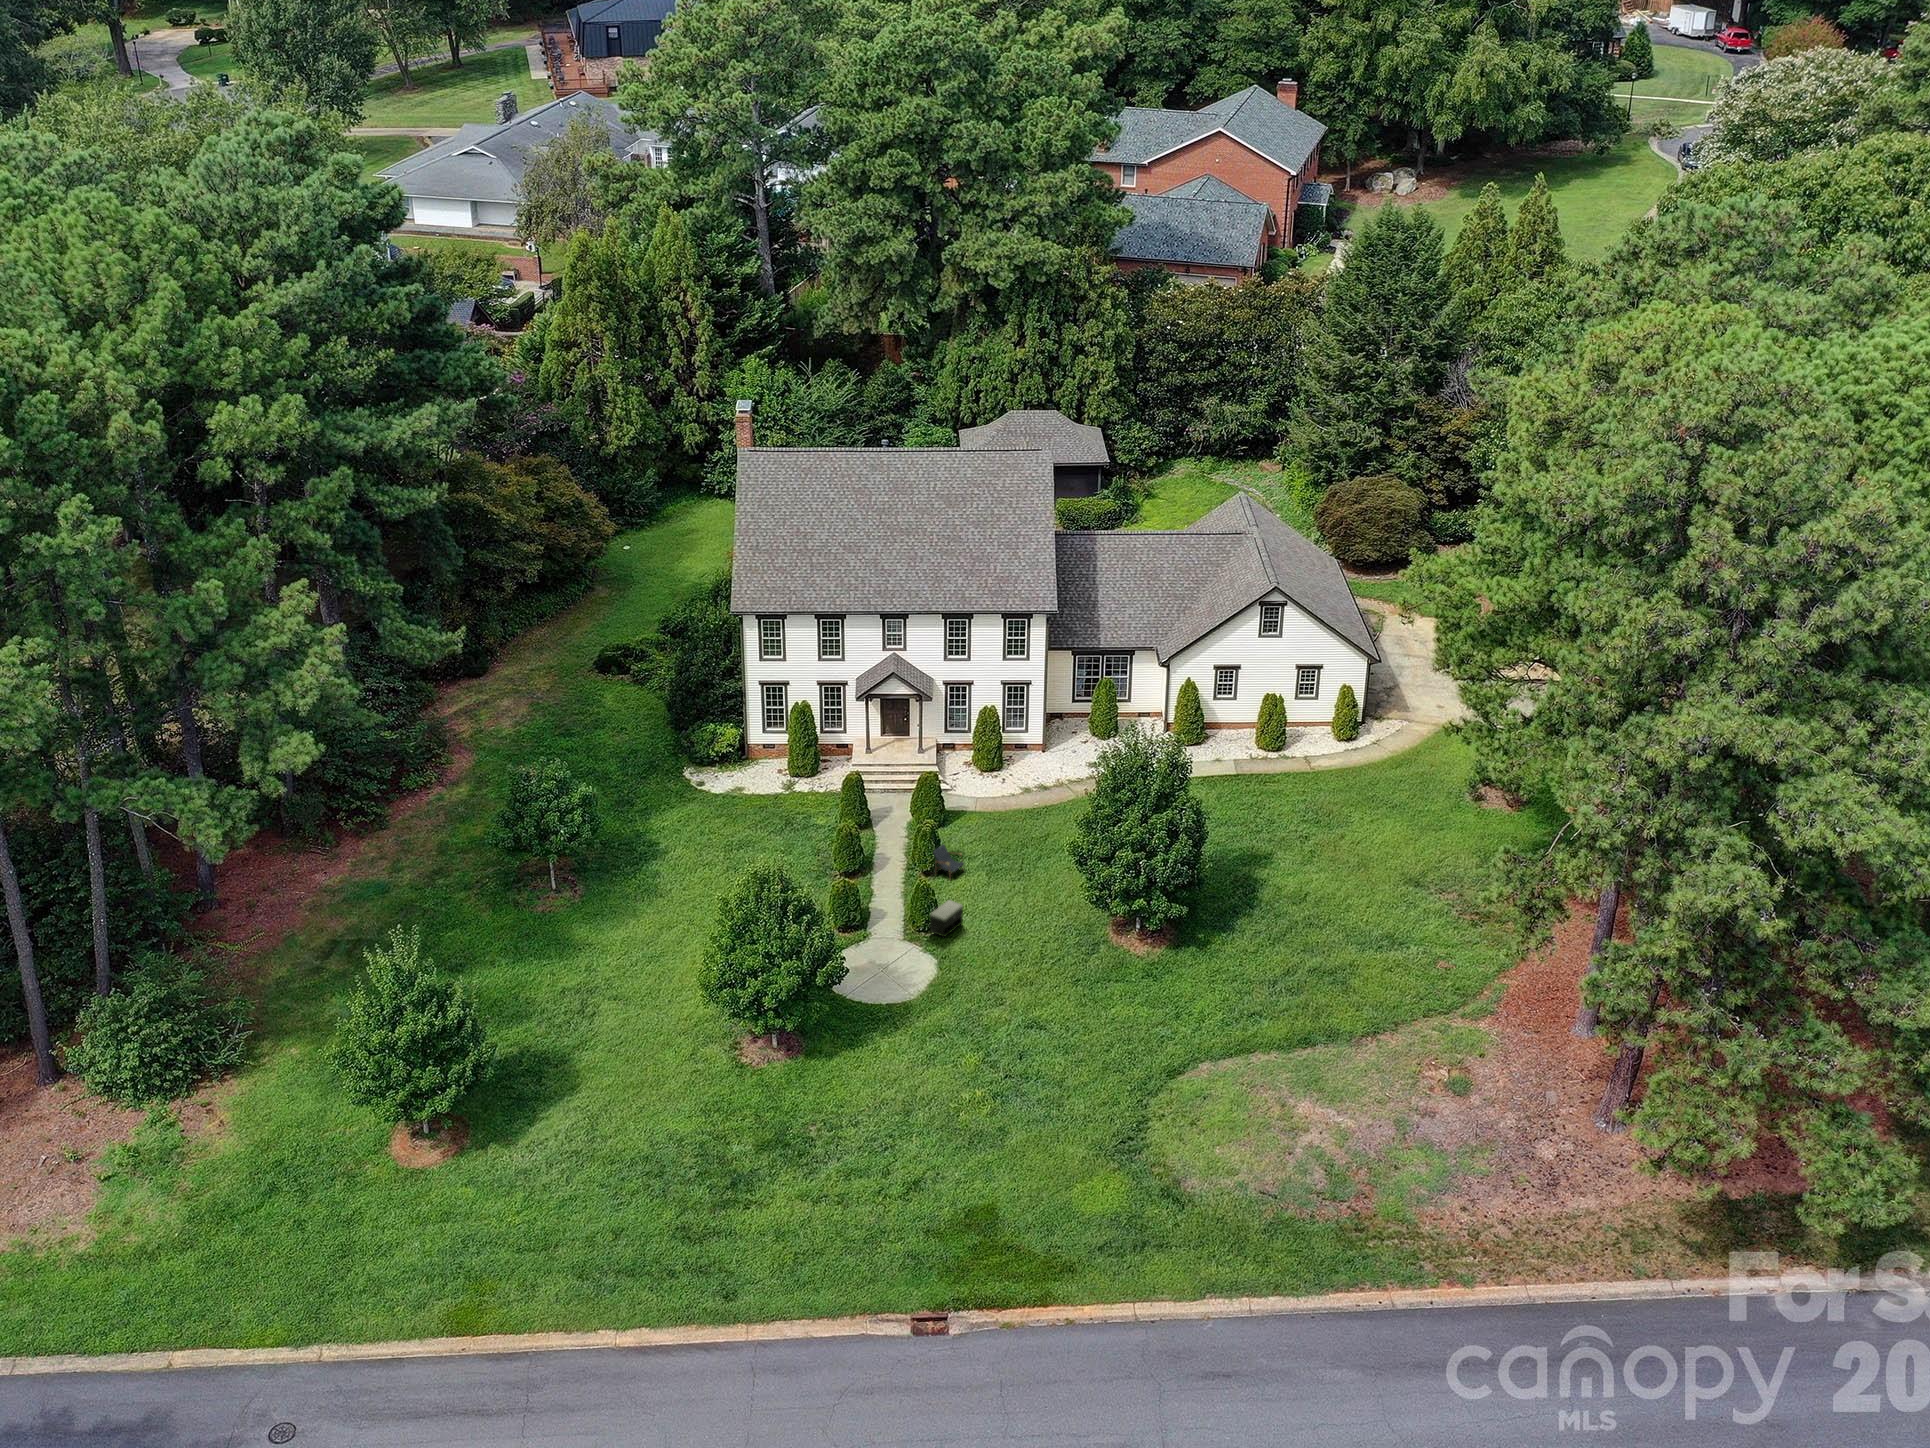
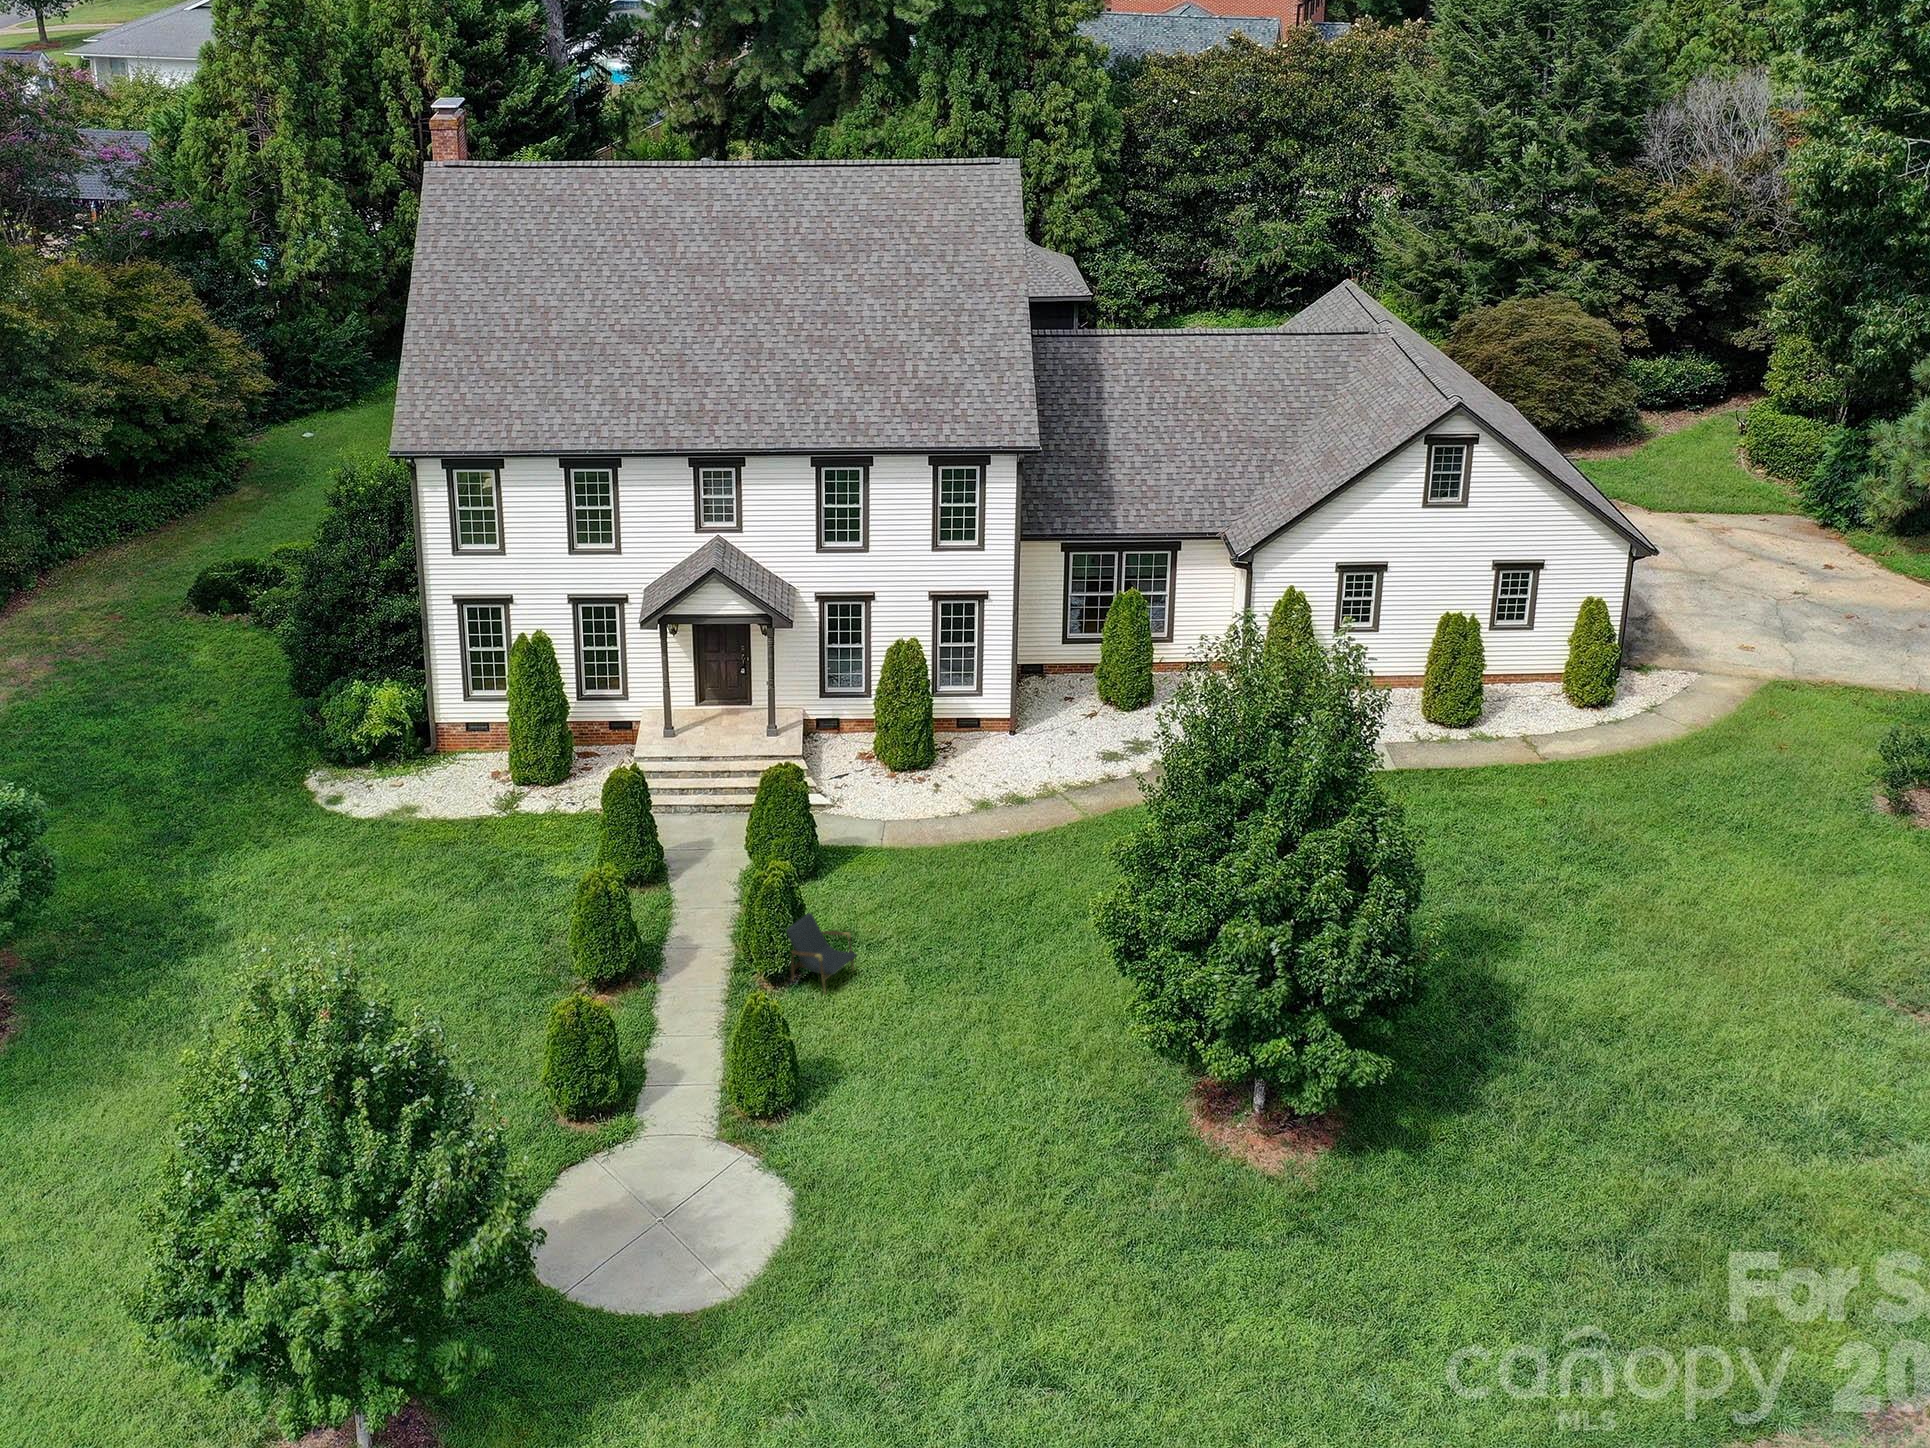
storage bench: present [930,900,963,937] -> none [771,1043,852,1134]

